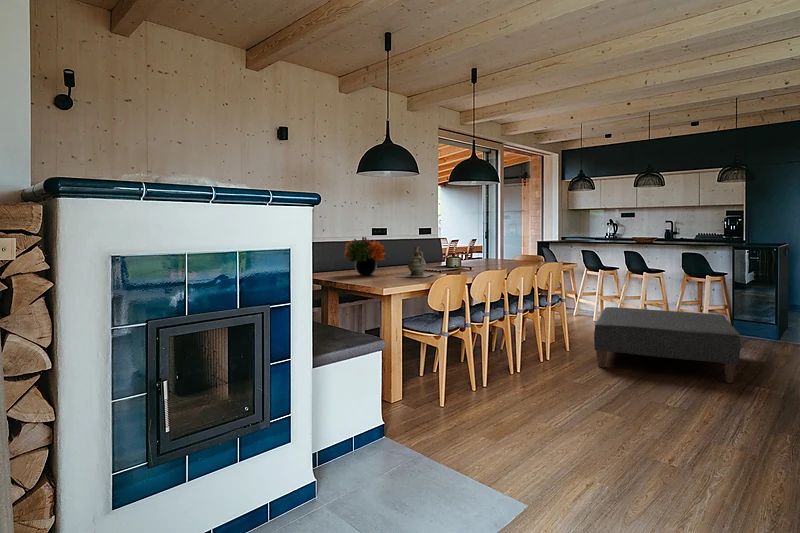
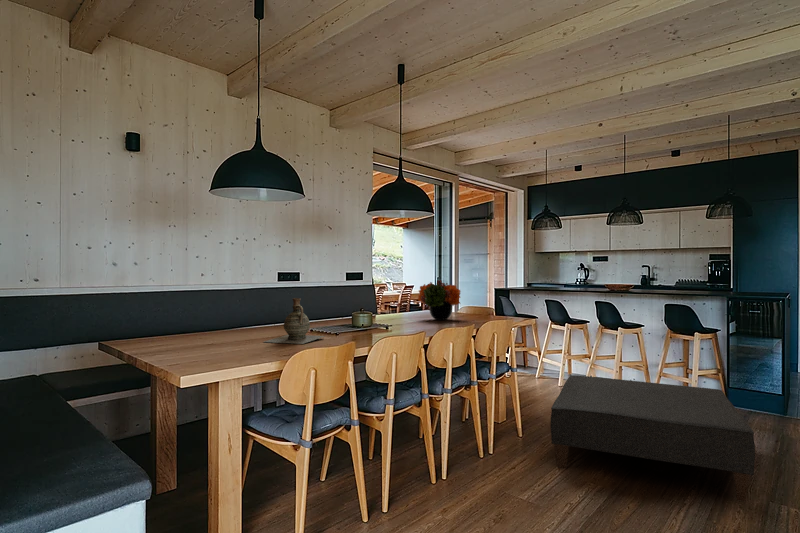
flower arrangement: present [344,237,385,275] -> present [418,280,460,320]

